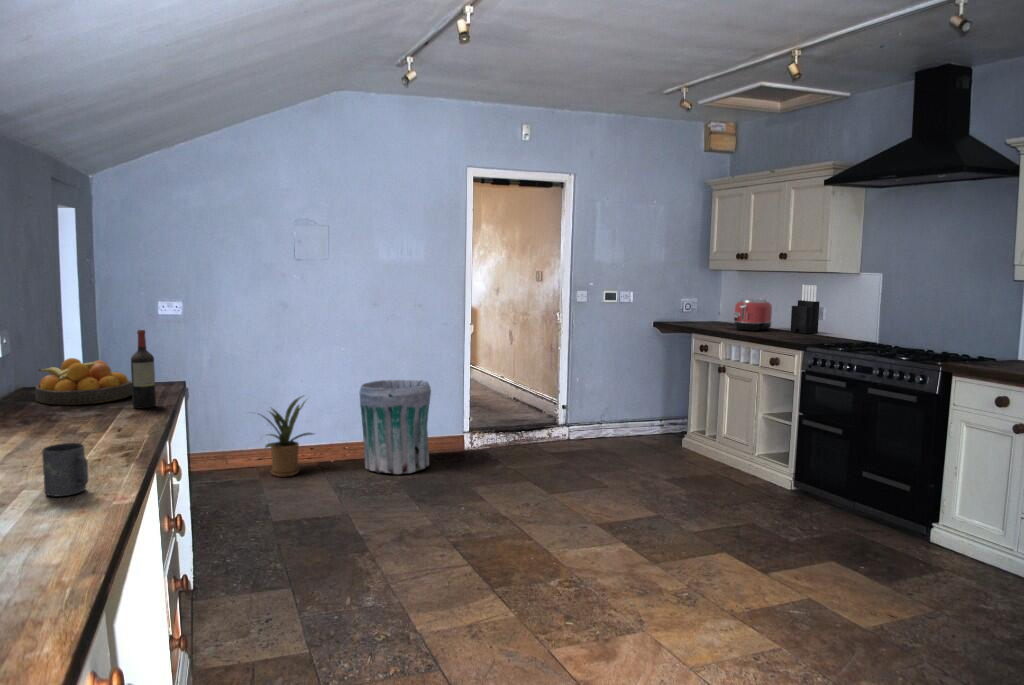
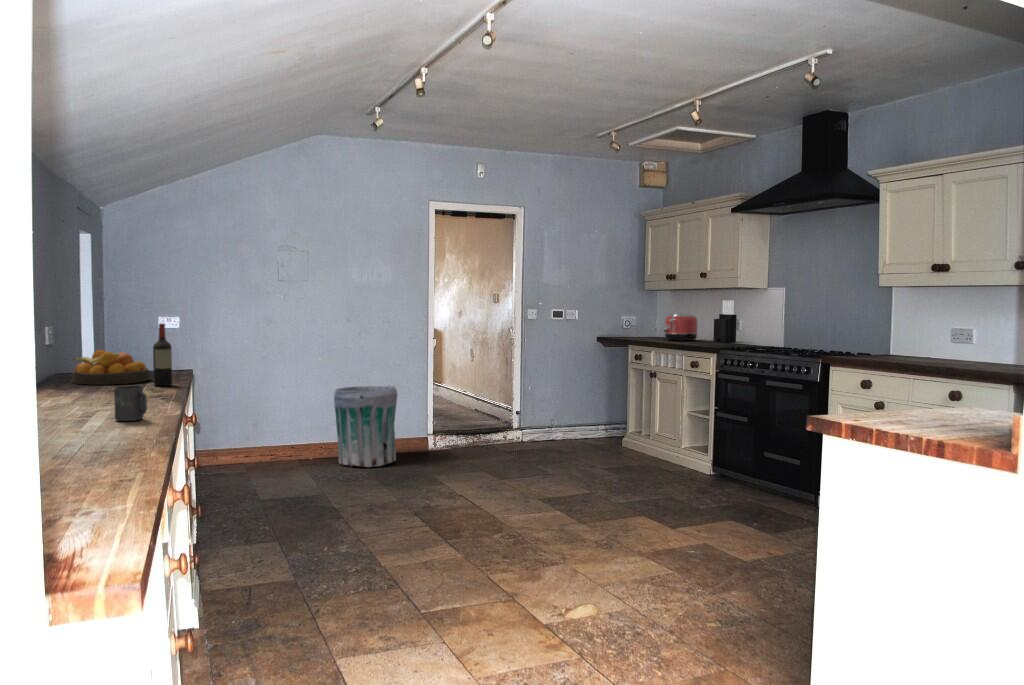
house plant: present [258,395,313,477] -> none [232,398,297,470]

